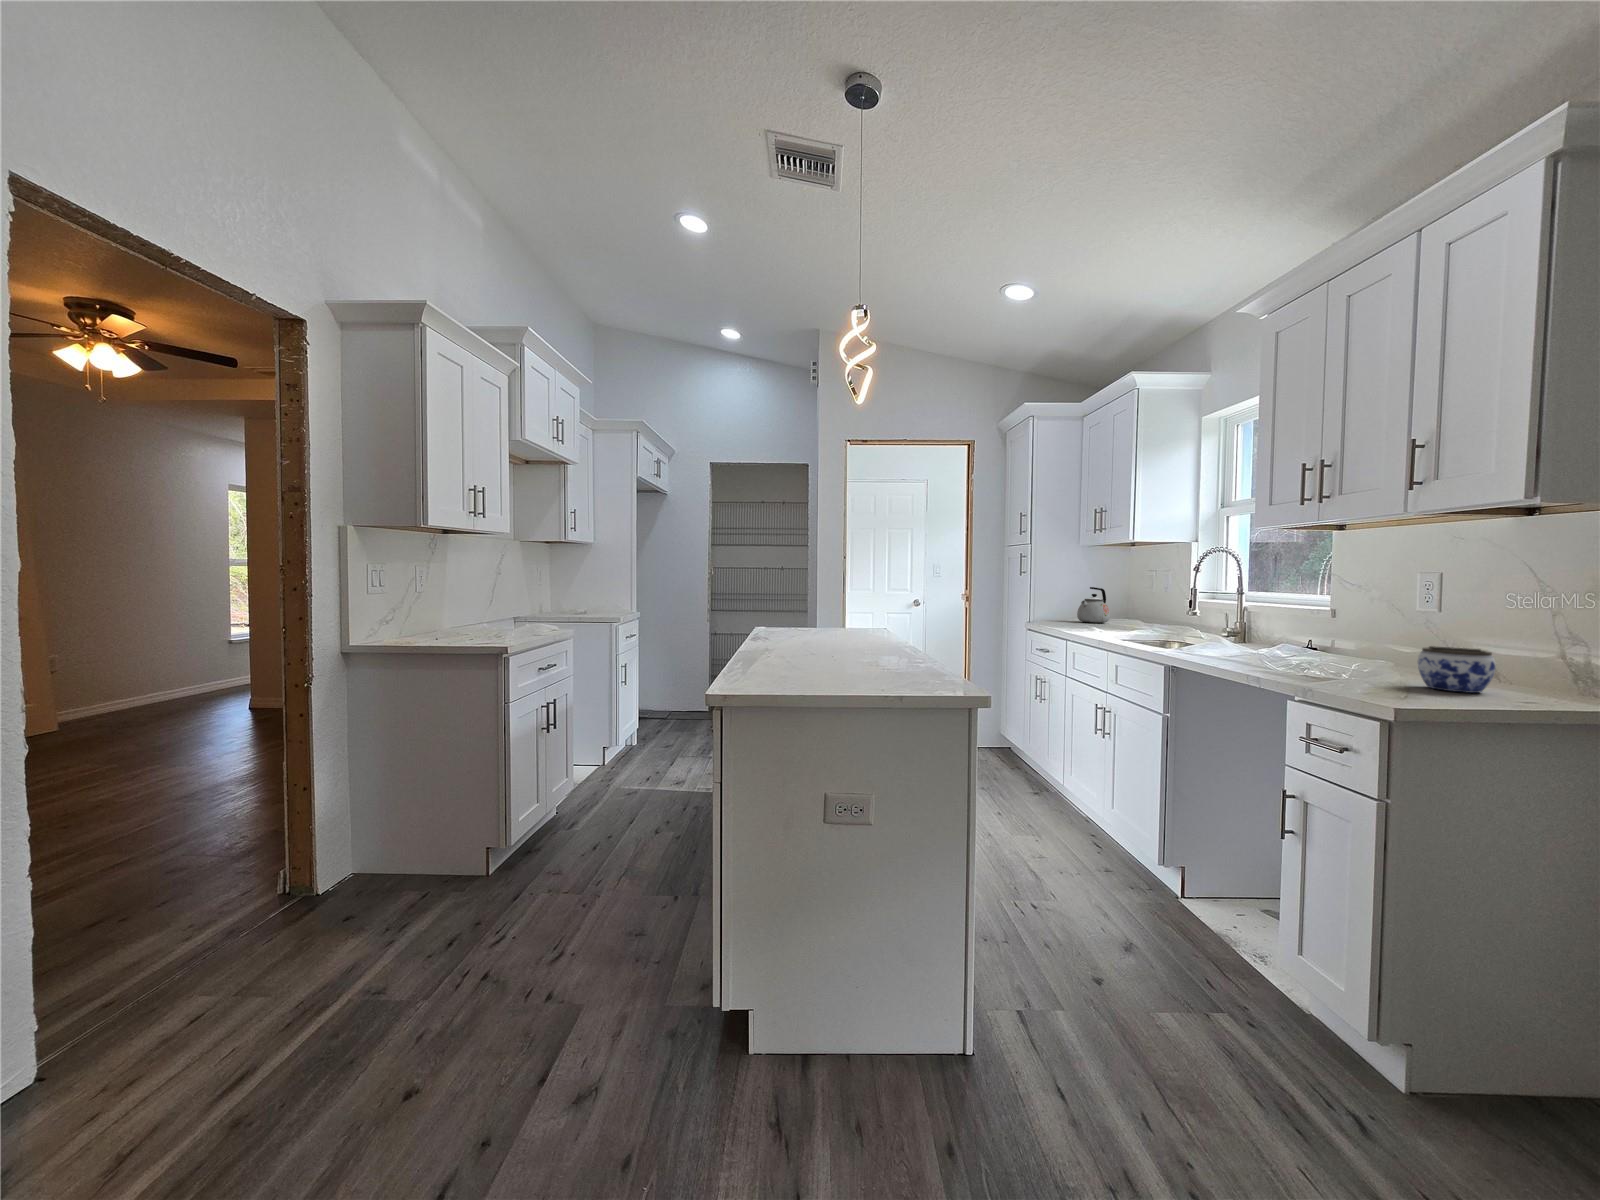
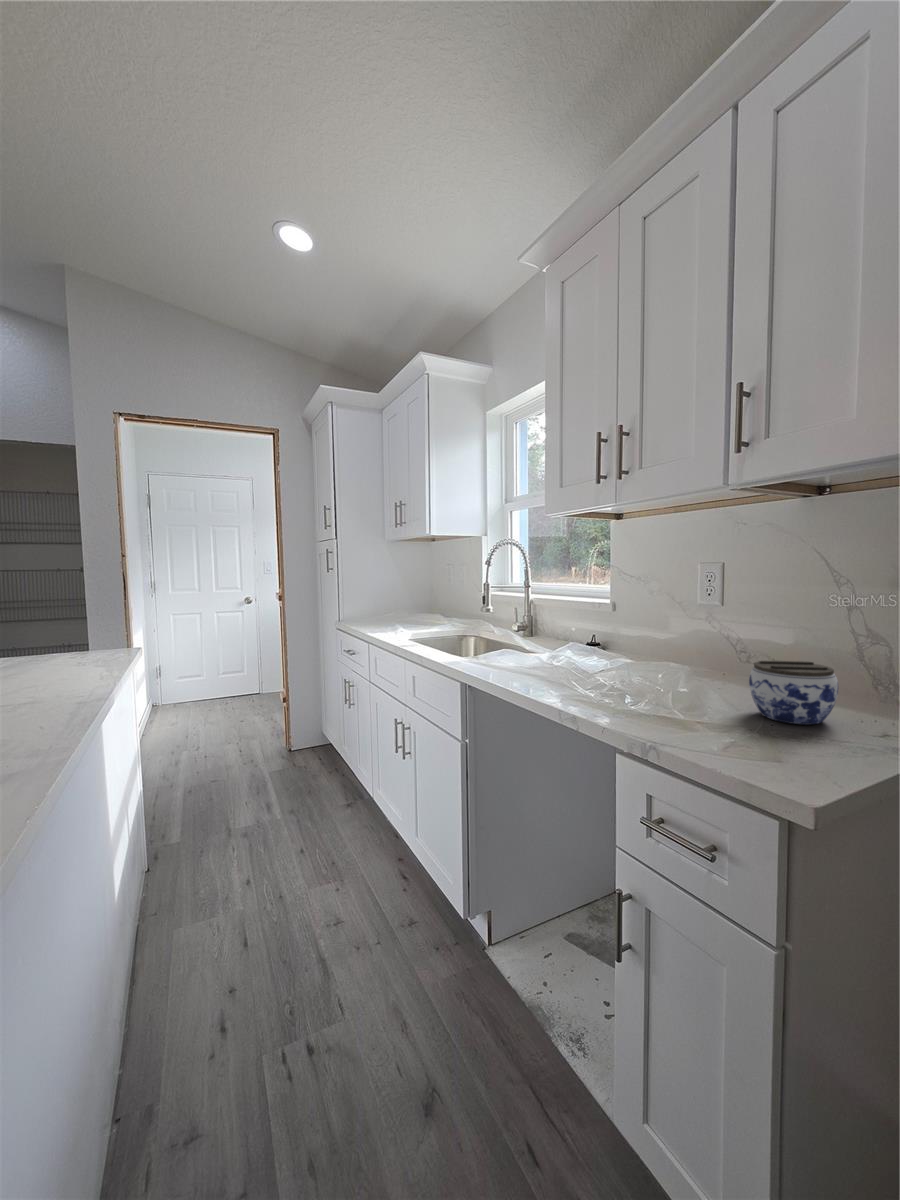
kettle: present [1077,587,1110,623] -> none [387,582,416,617]

